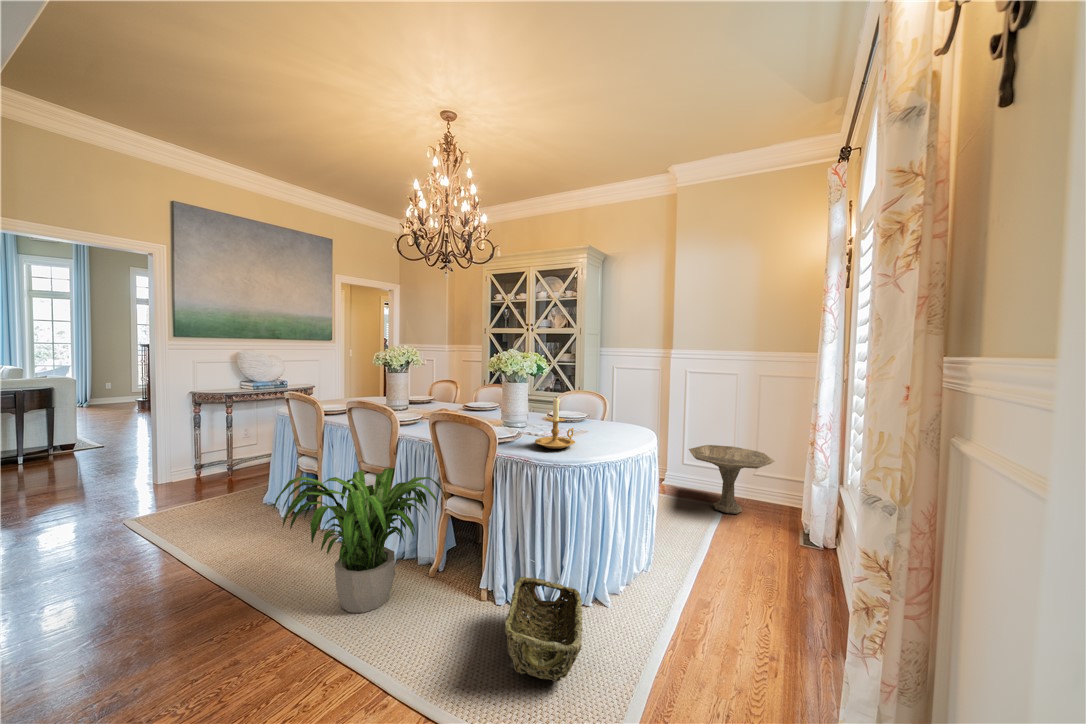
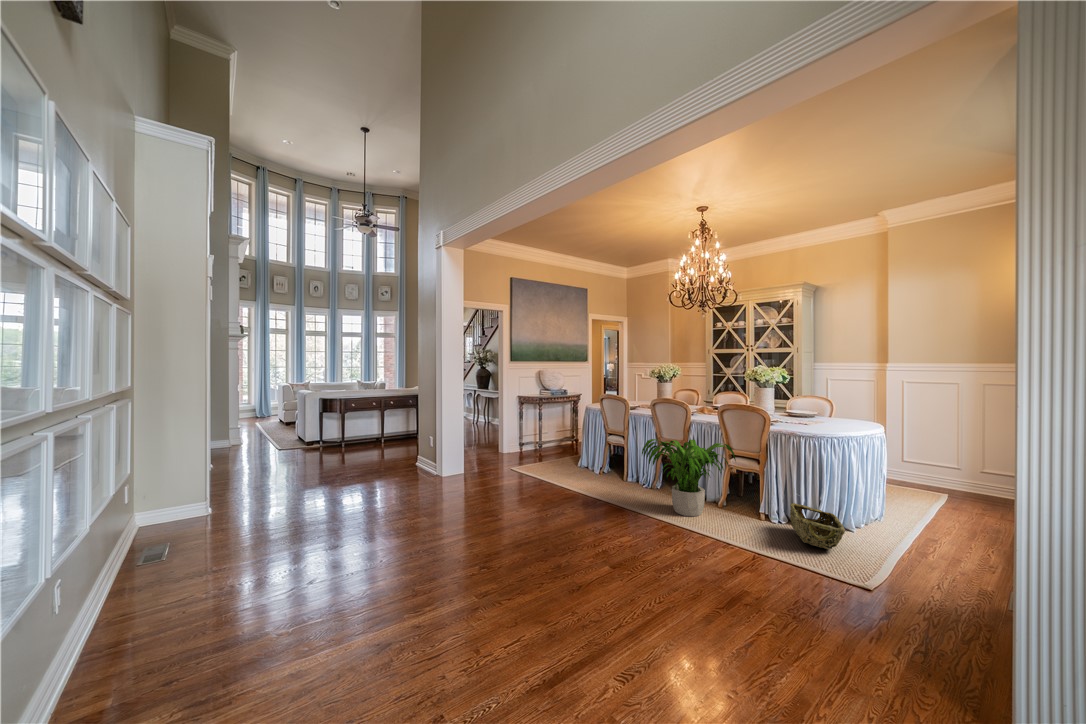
candle holder: present [535,397,575,449] -> none [793,396,823,429]
side table: present [689,445,775,514] -> none [909,444,998,499]

